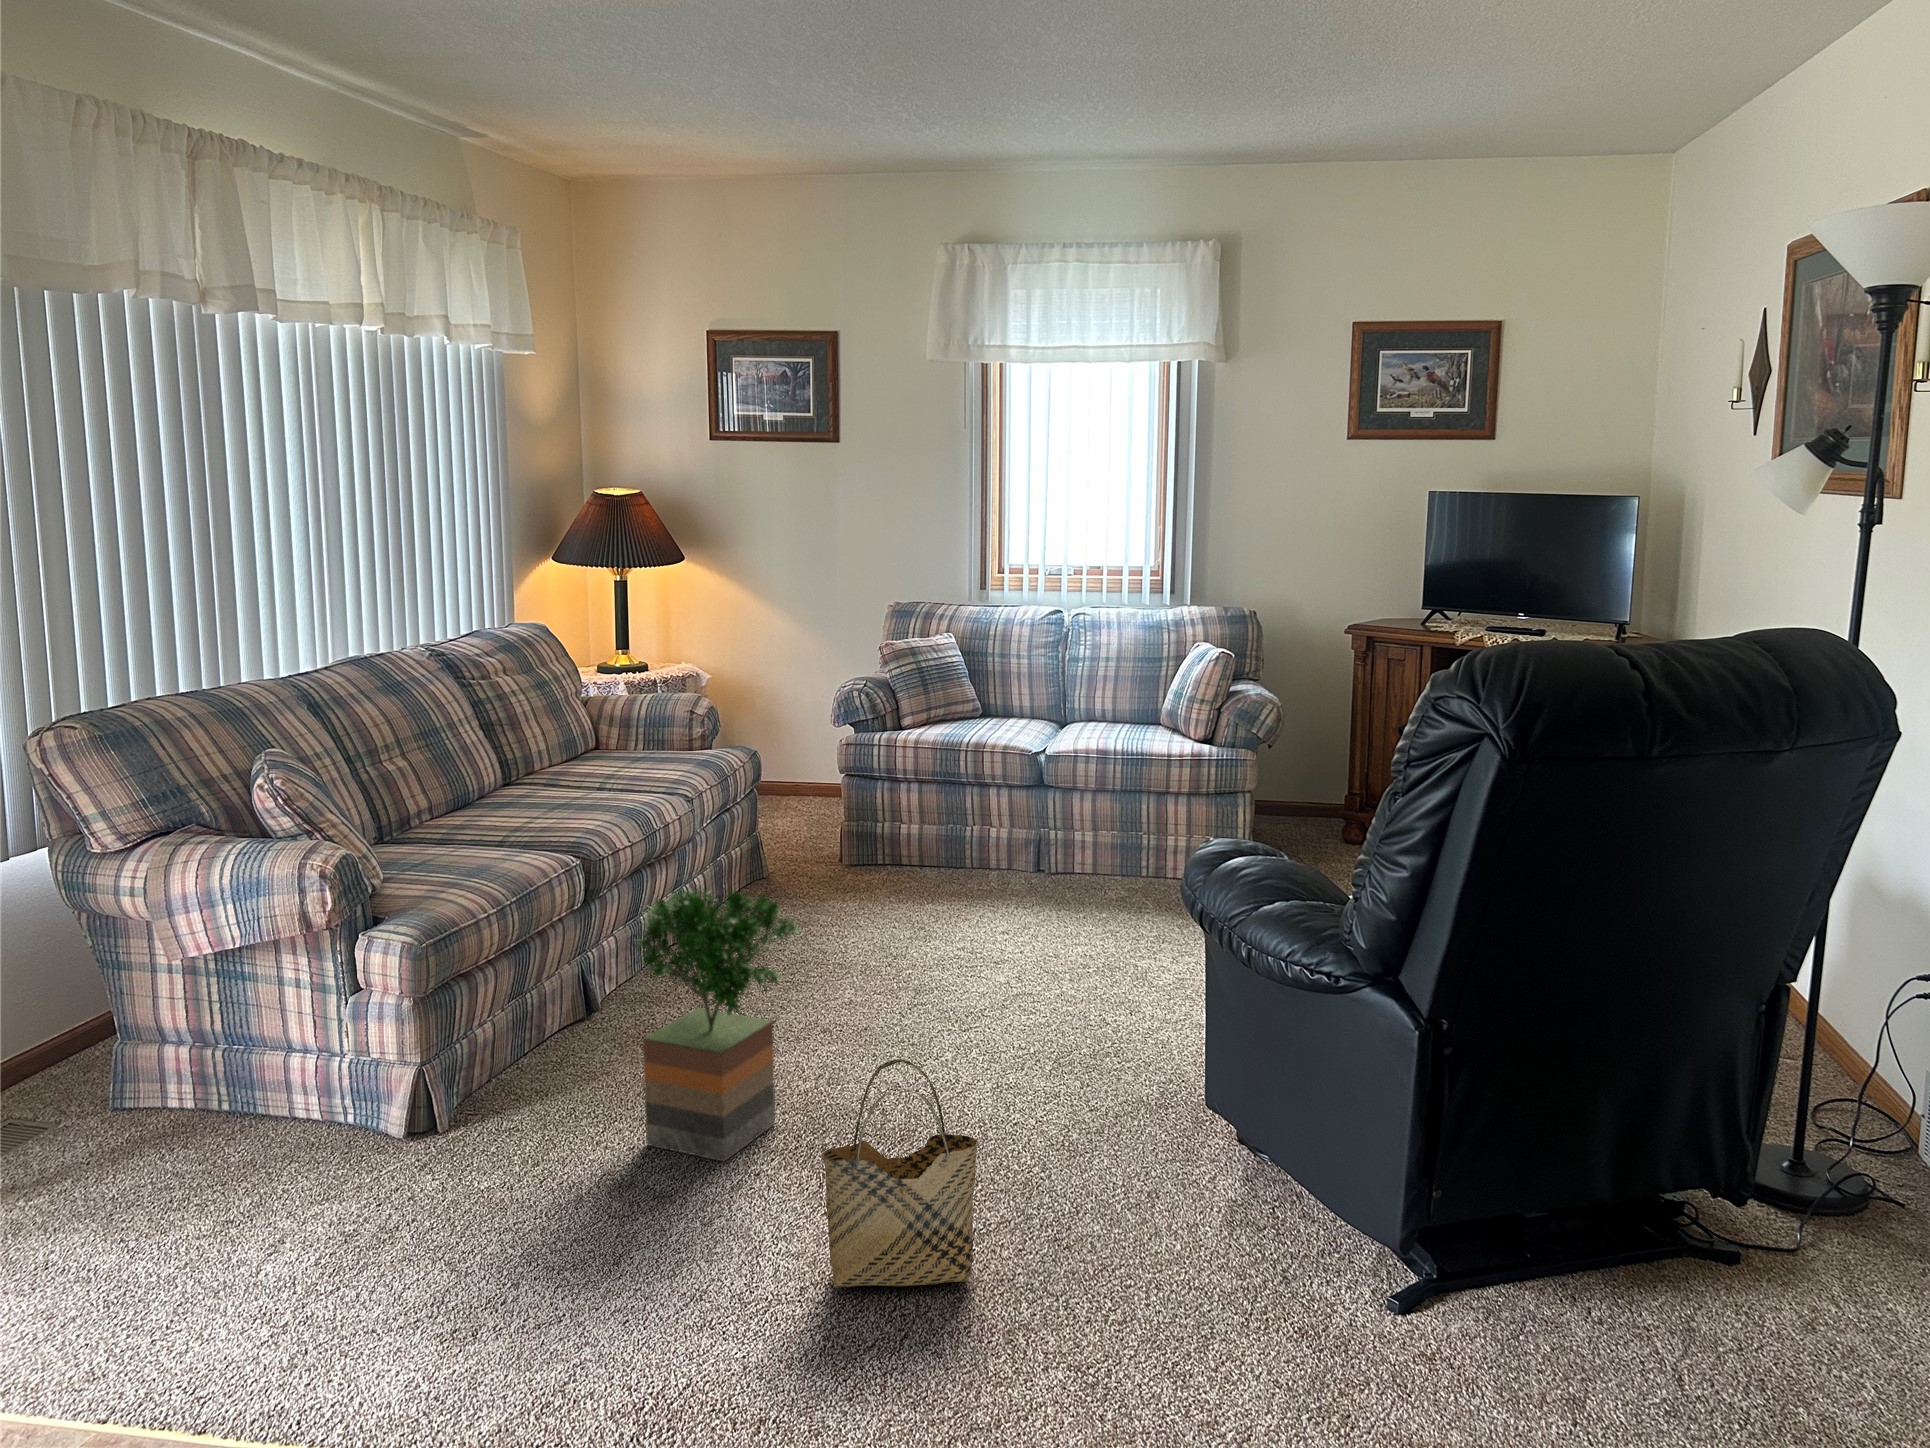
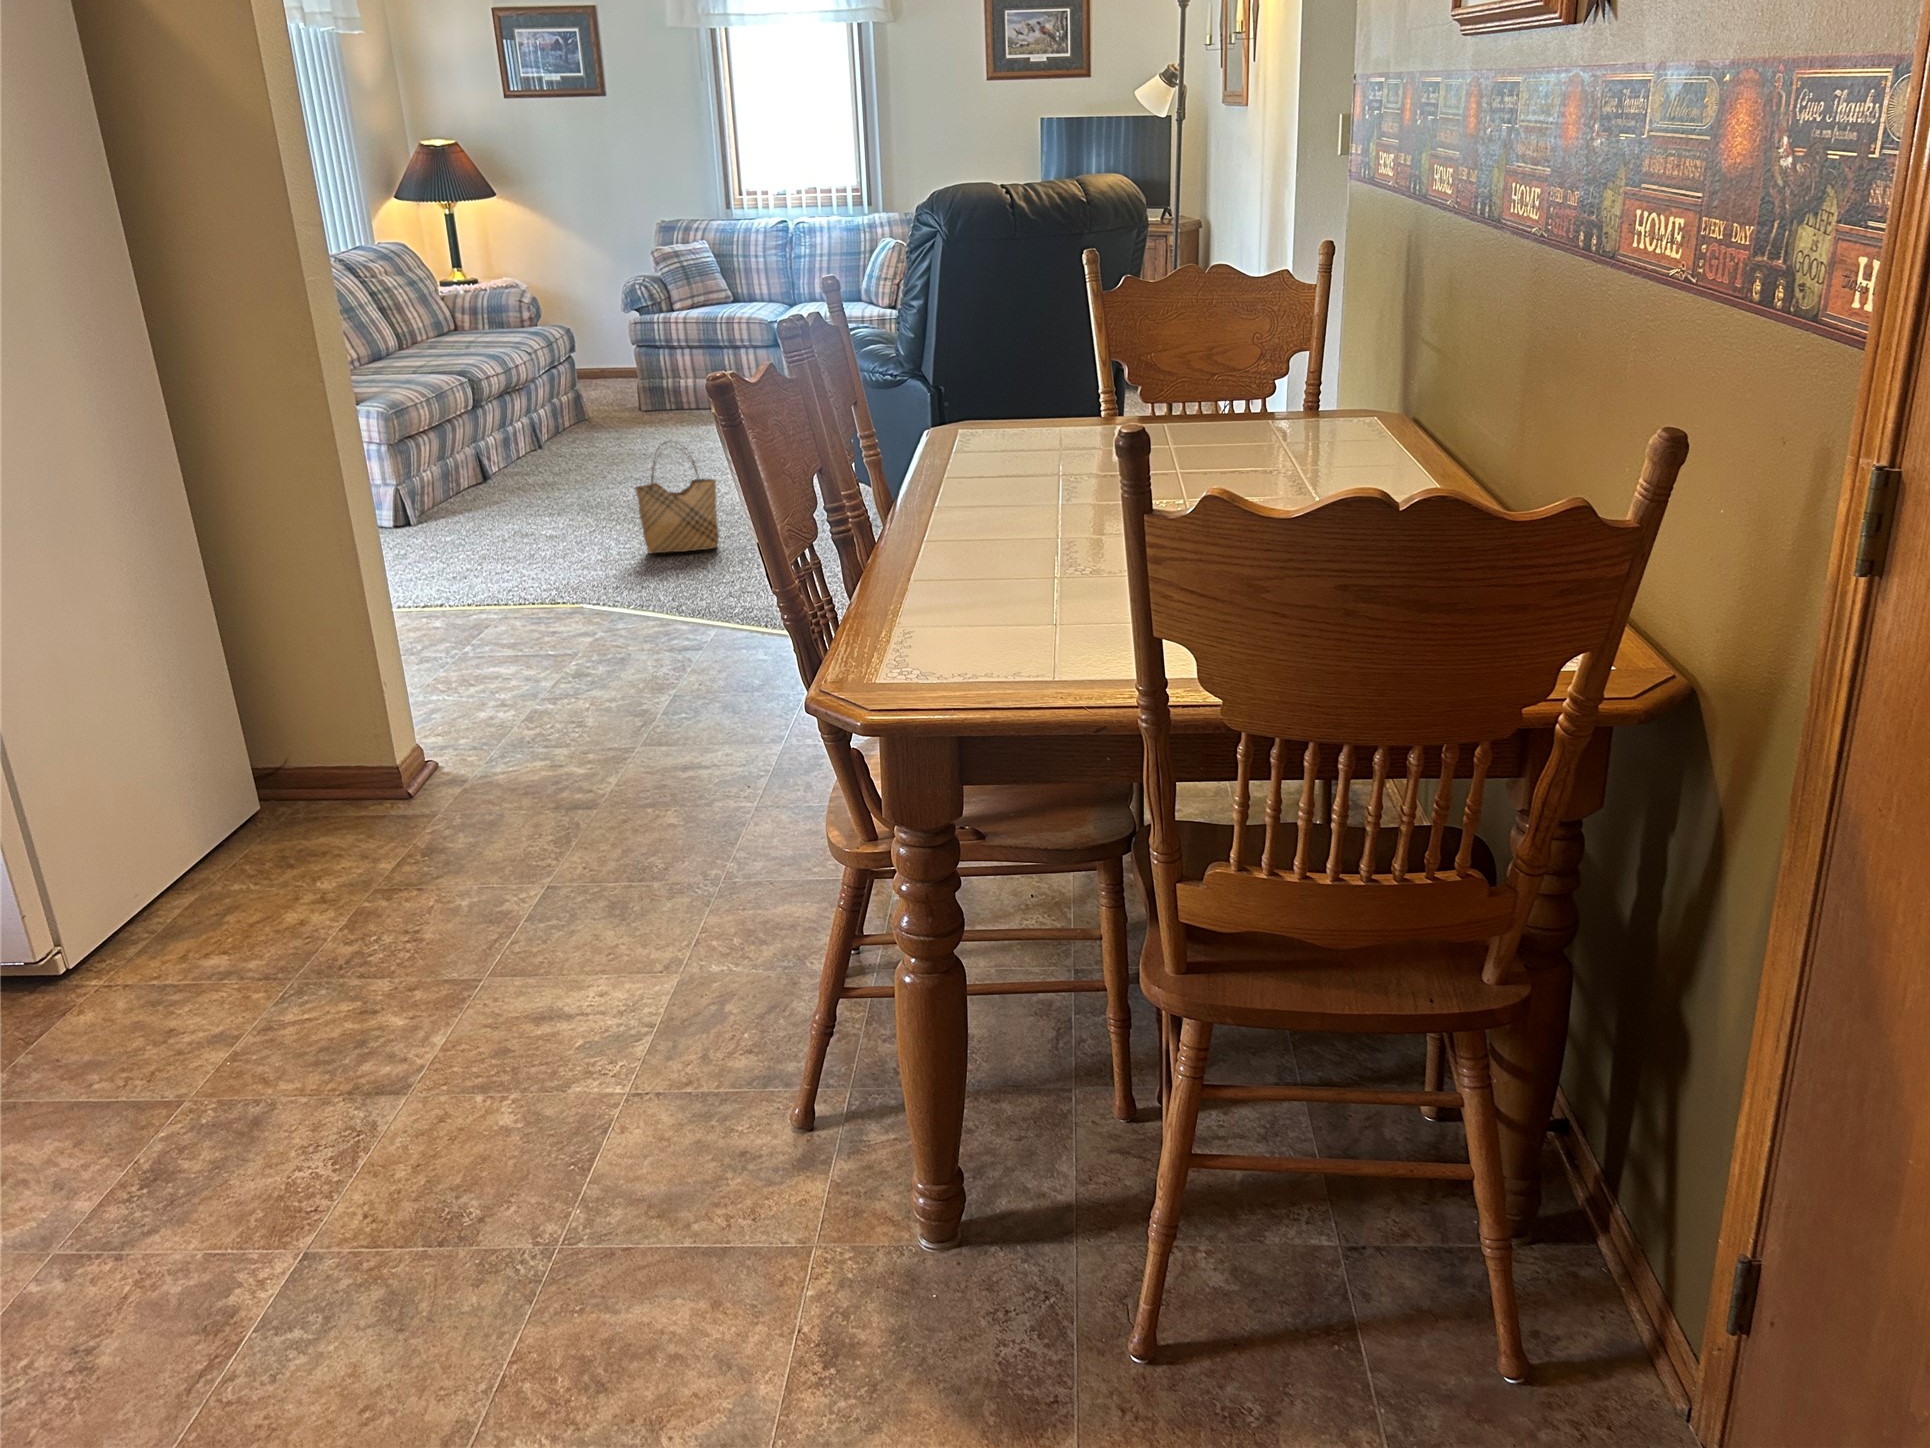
potted tree: present [637,886,800,1162] -> none [515,374,614,525]

